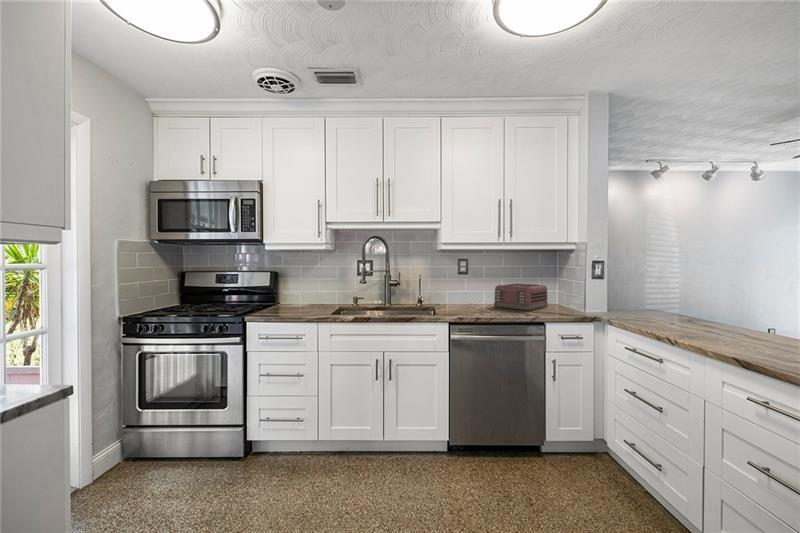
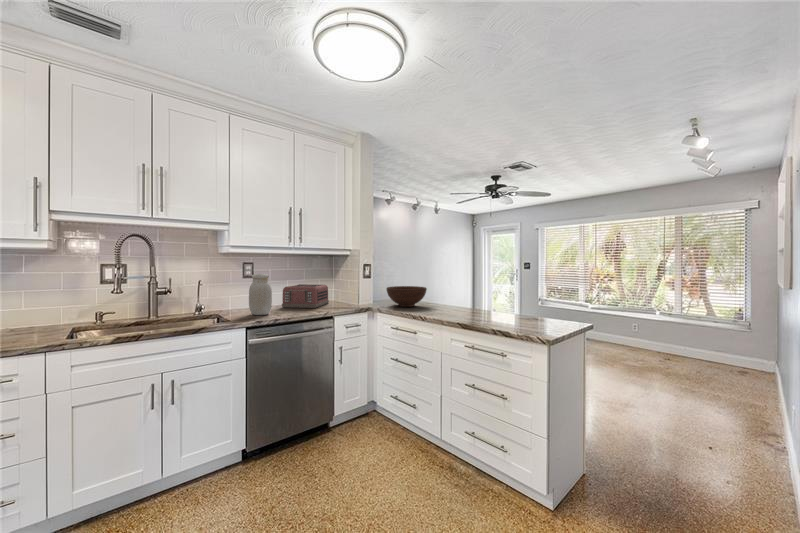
jar: none [458,271,480,312] -> present [249,274,272,315]
fruit bowl: none [625,292,697,322] -> present [386,286,427,307]

